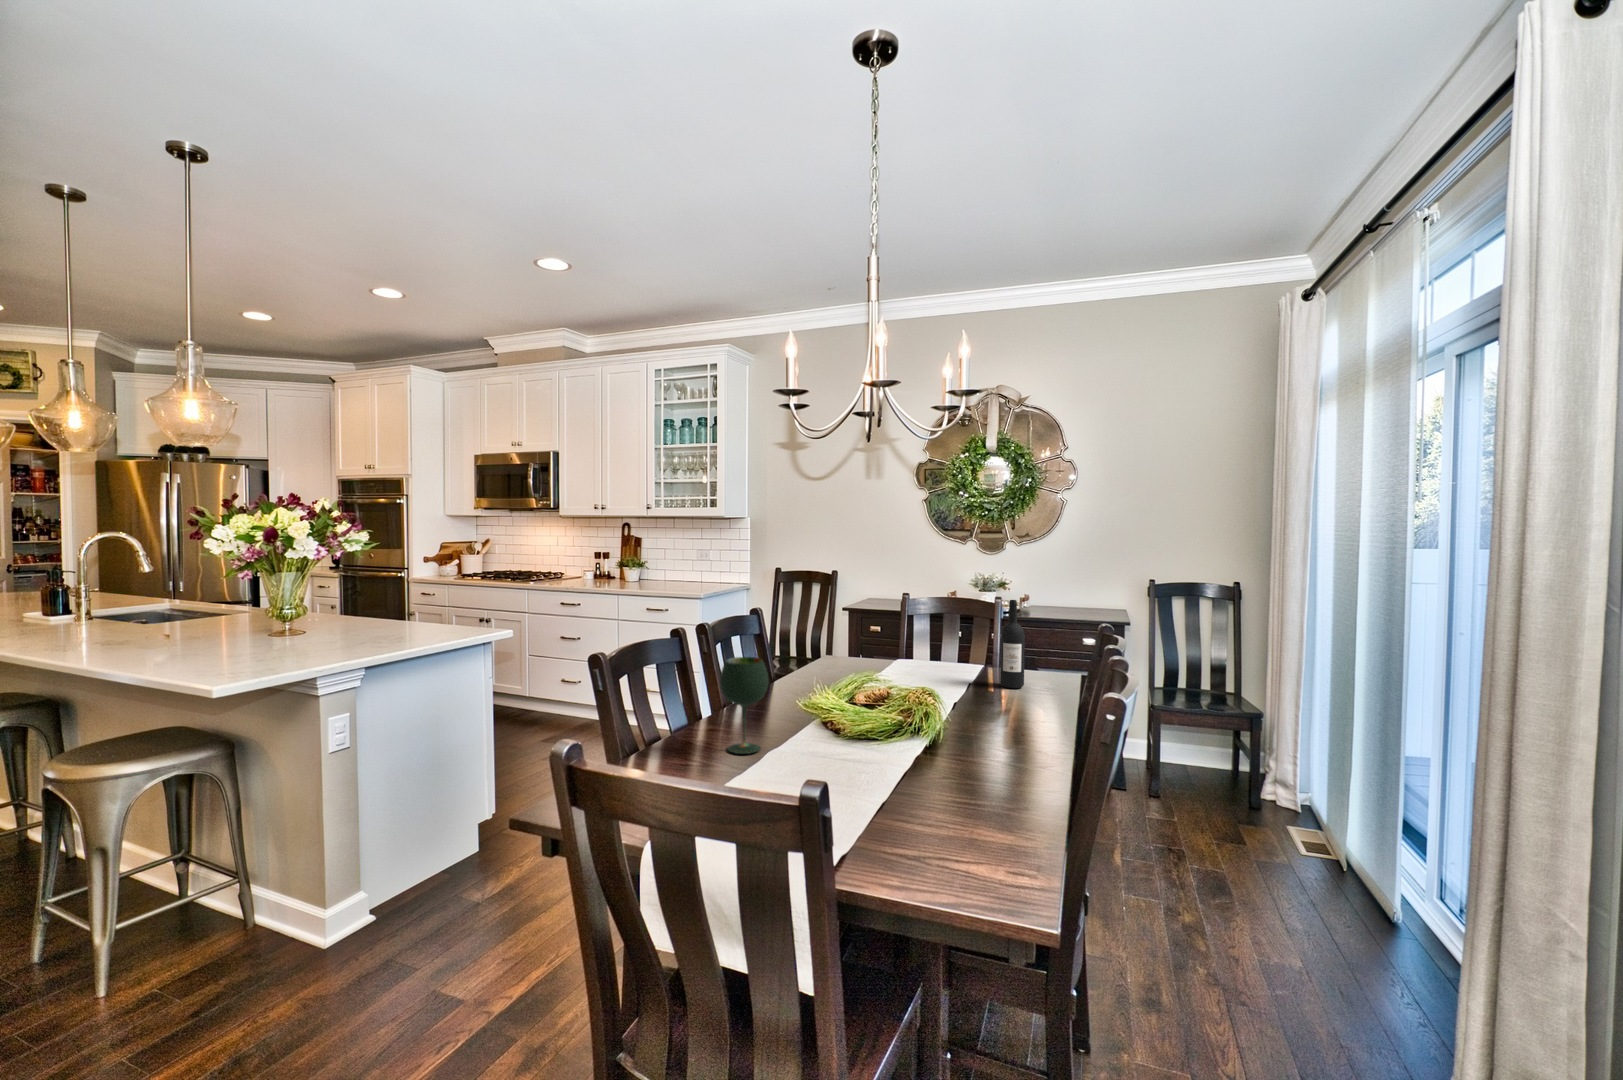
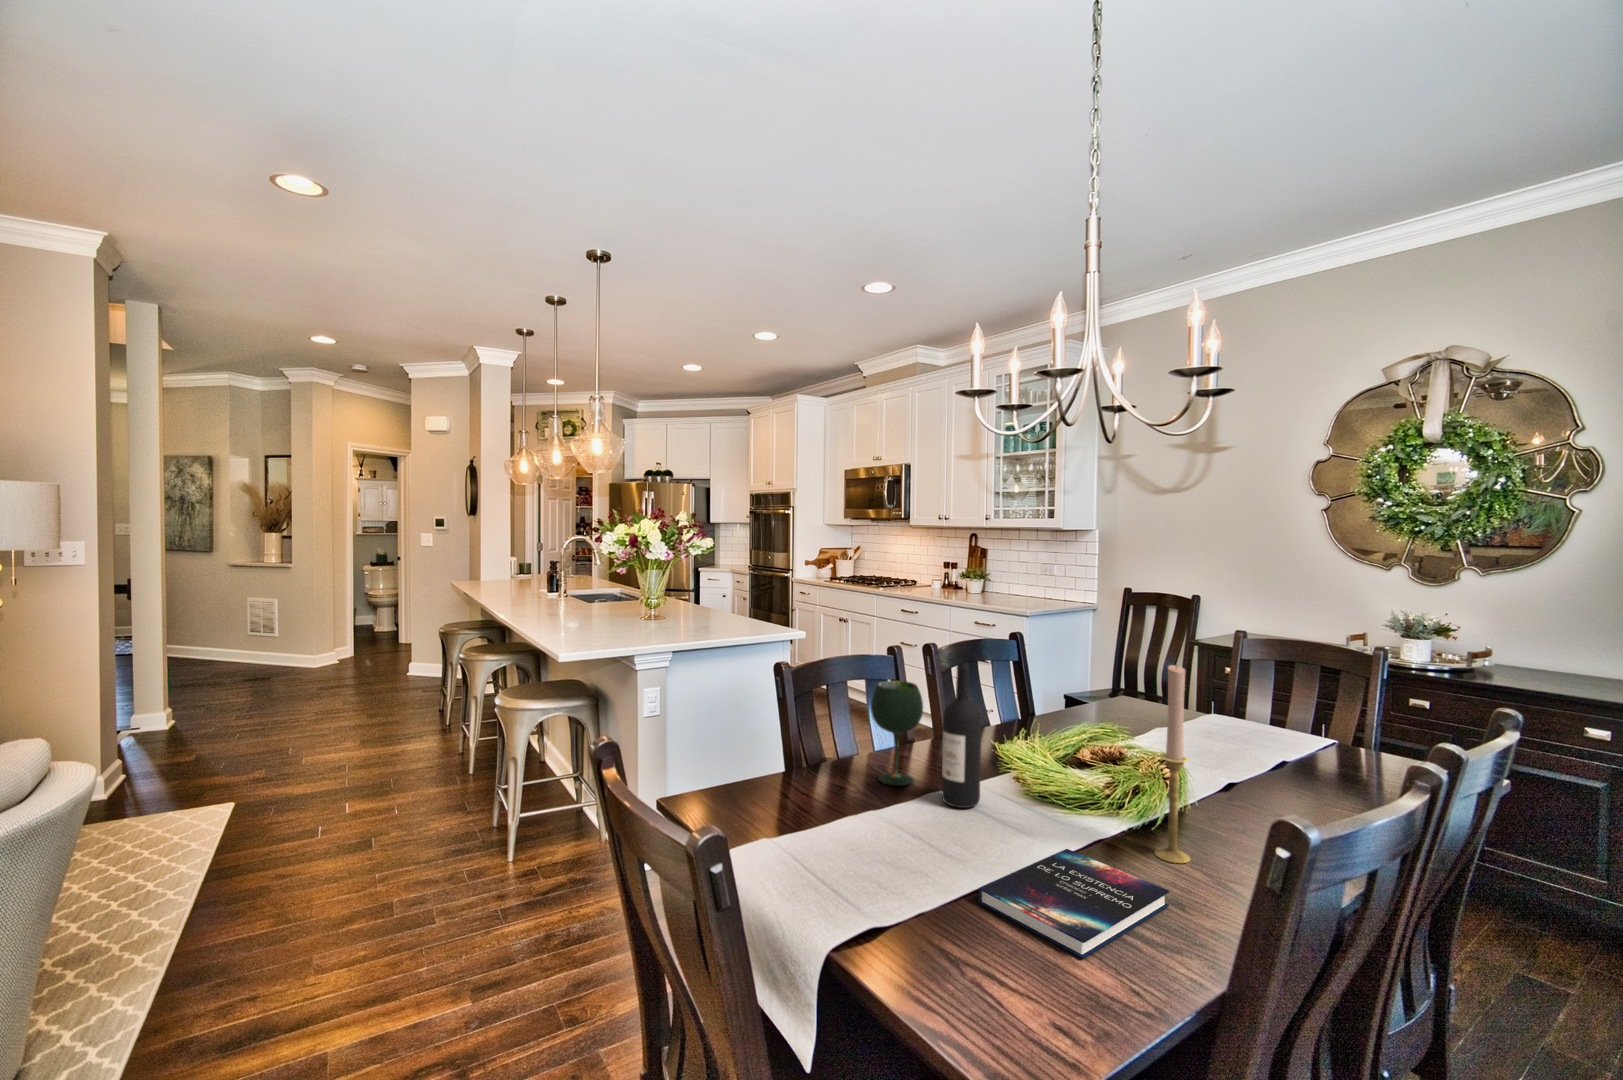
wine bottle: present [1000,600,1025,688] -> present [942,661,981,808]
candlestick: none [969,614,995,763] -> present [1154,665,1190,863]
hardback book: none [908,768,1015,836] -> present [979,849,1169,958]

